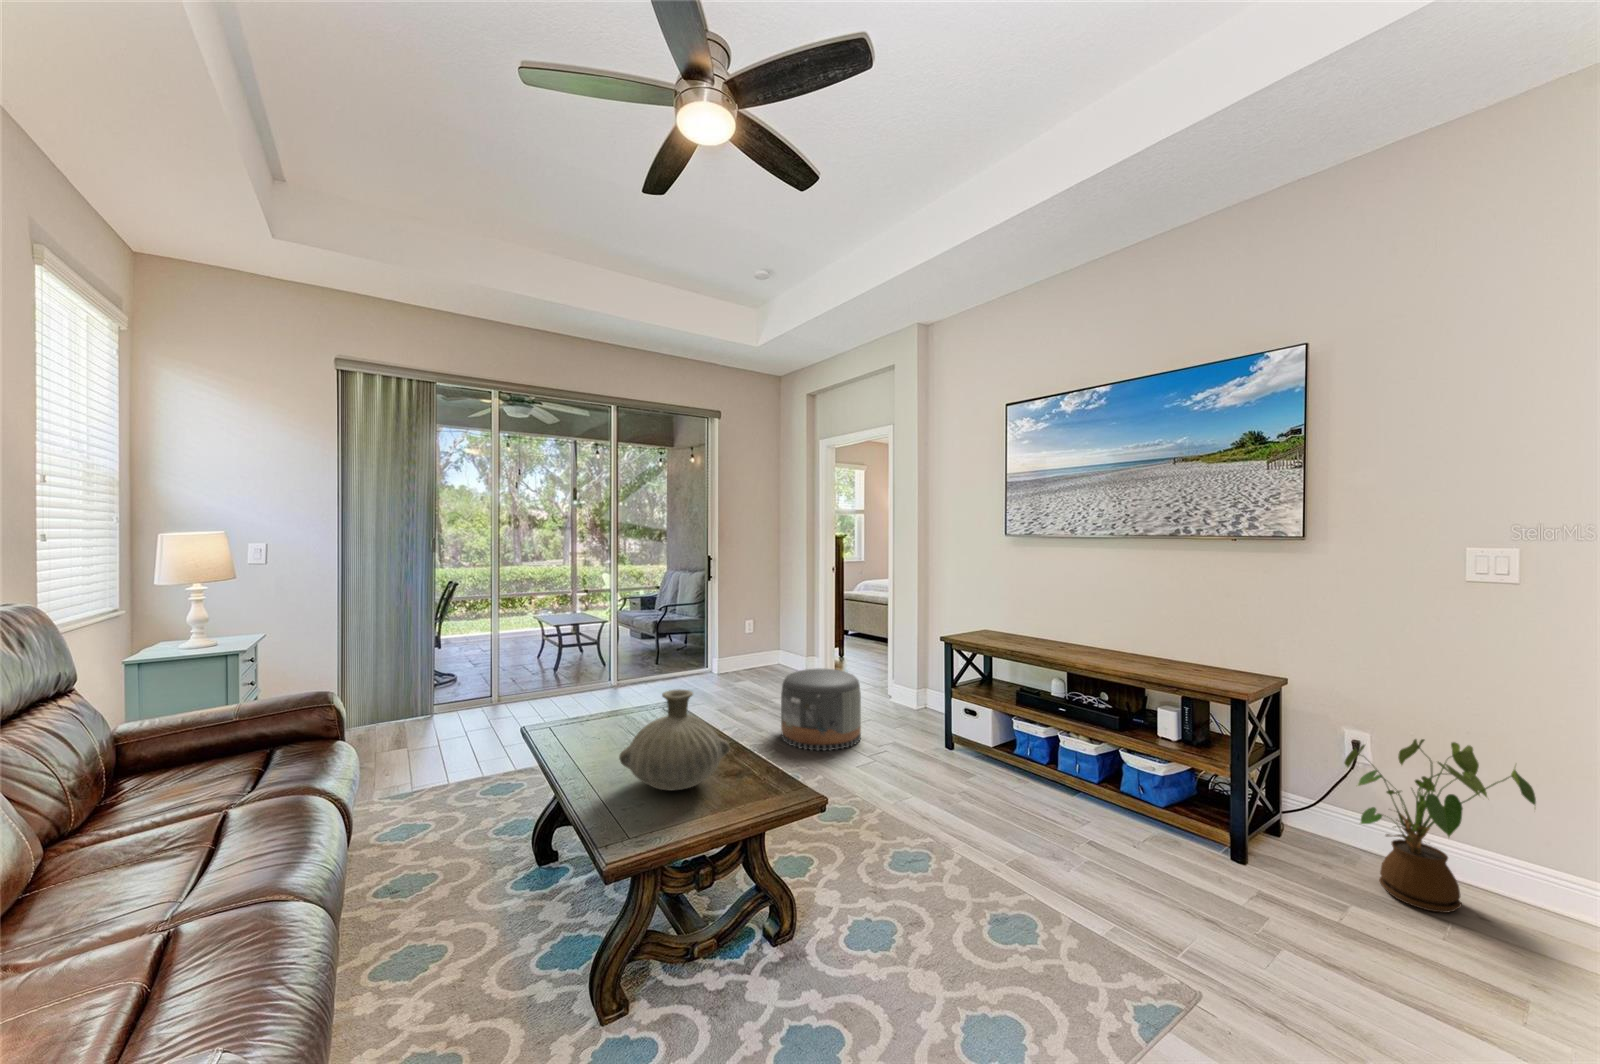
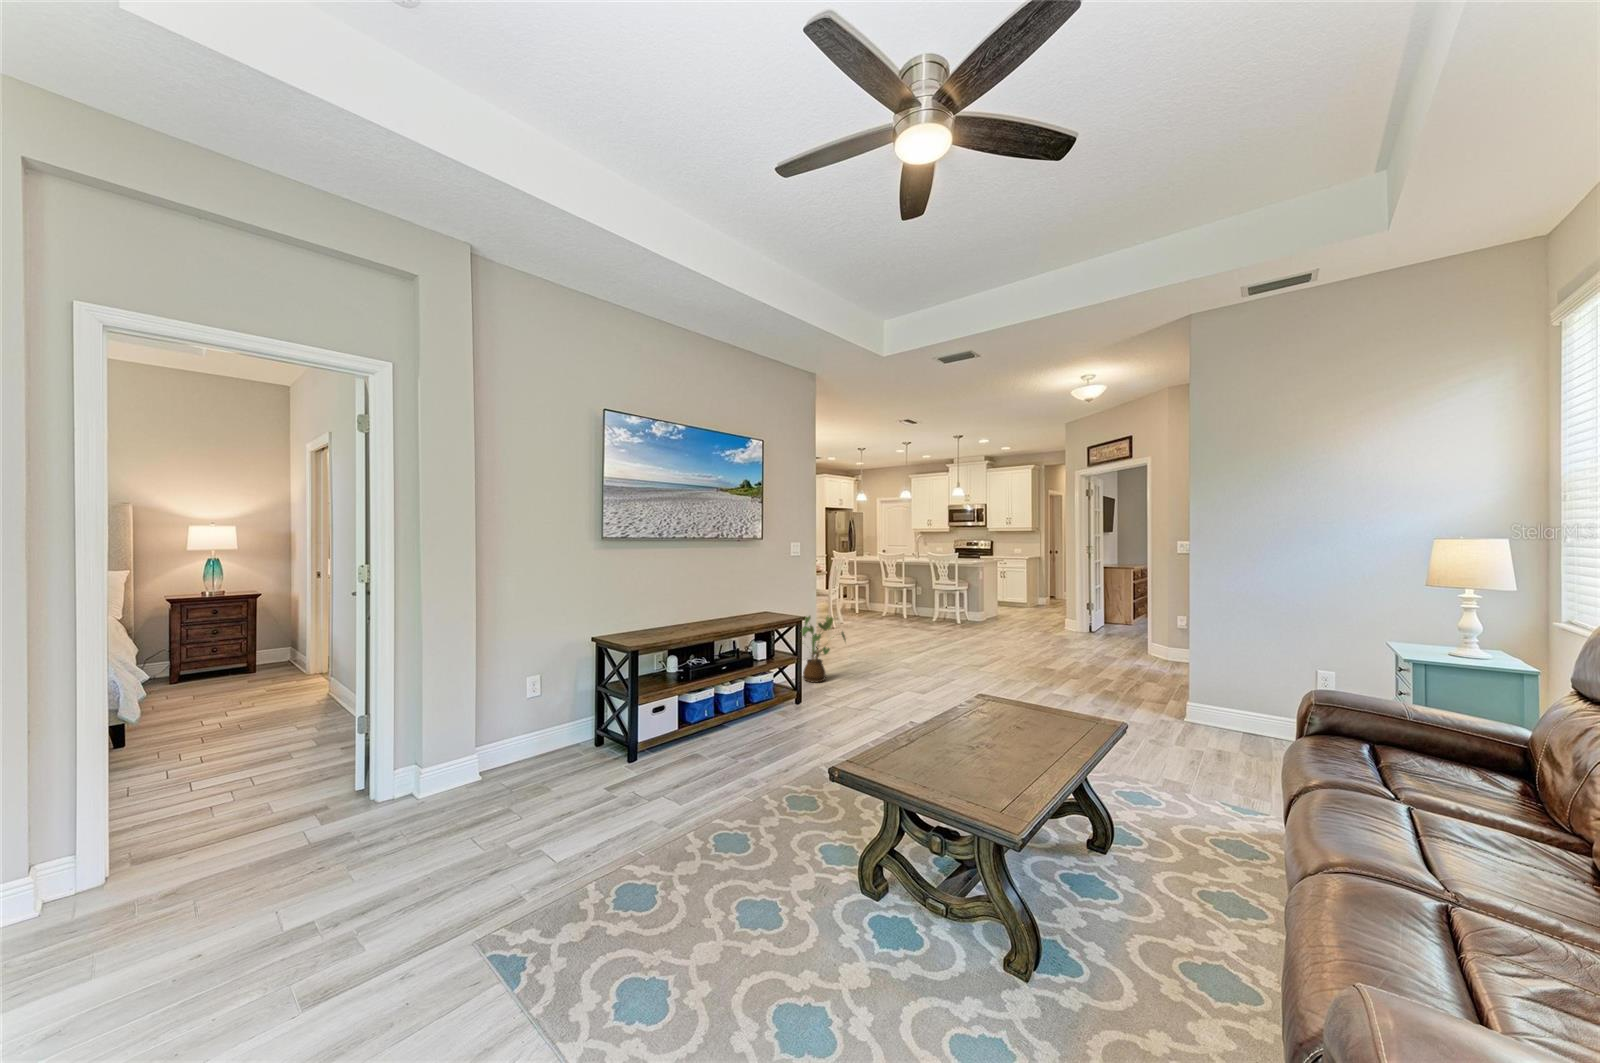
pouf: present [781,669,861,751] -> none [521,731,643,868]
vase: present [619,689,730,791] -> none [986,667,1060,742]

